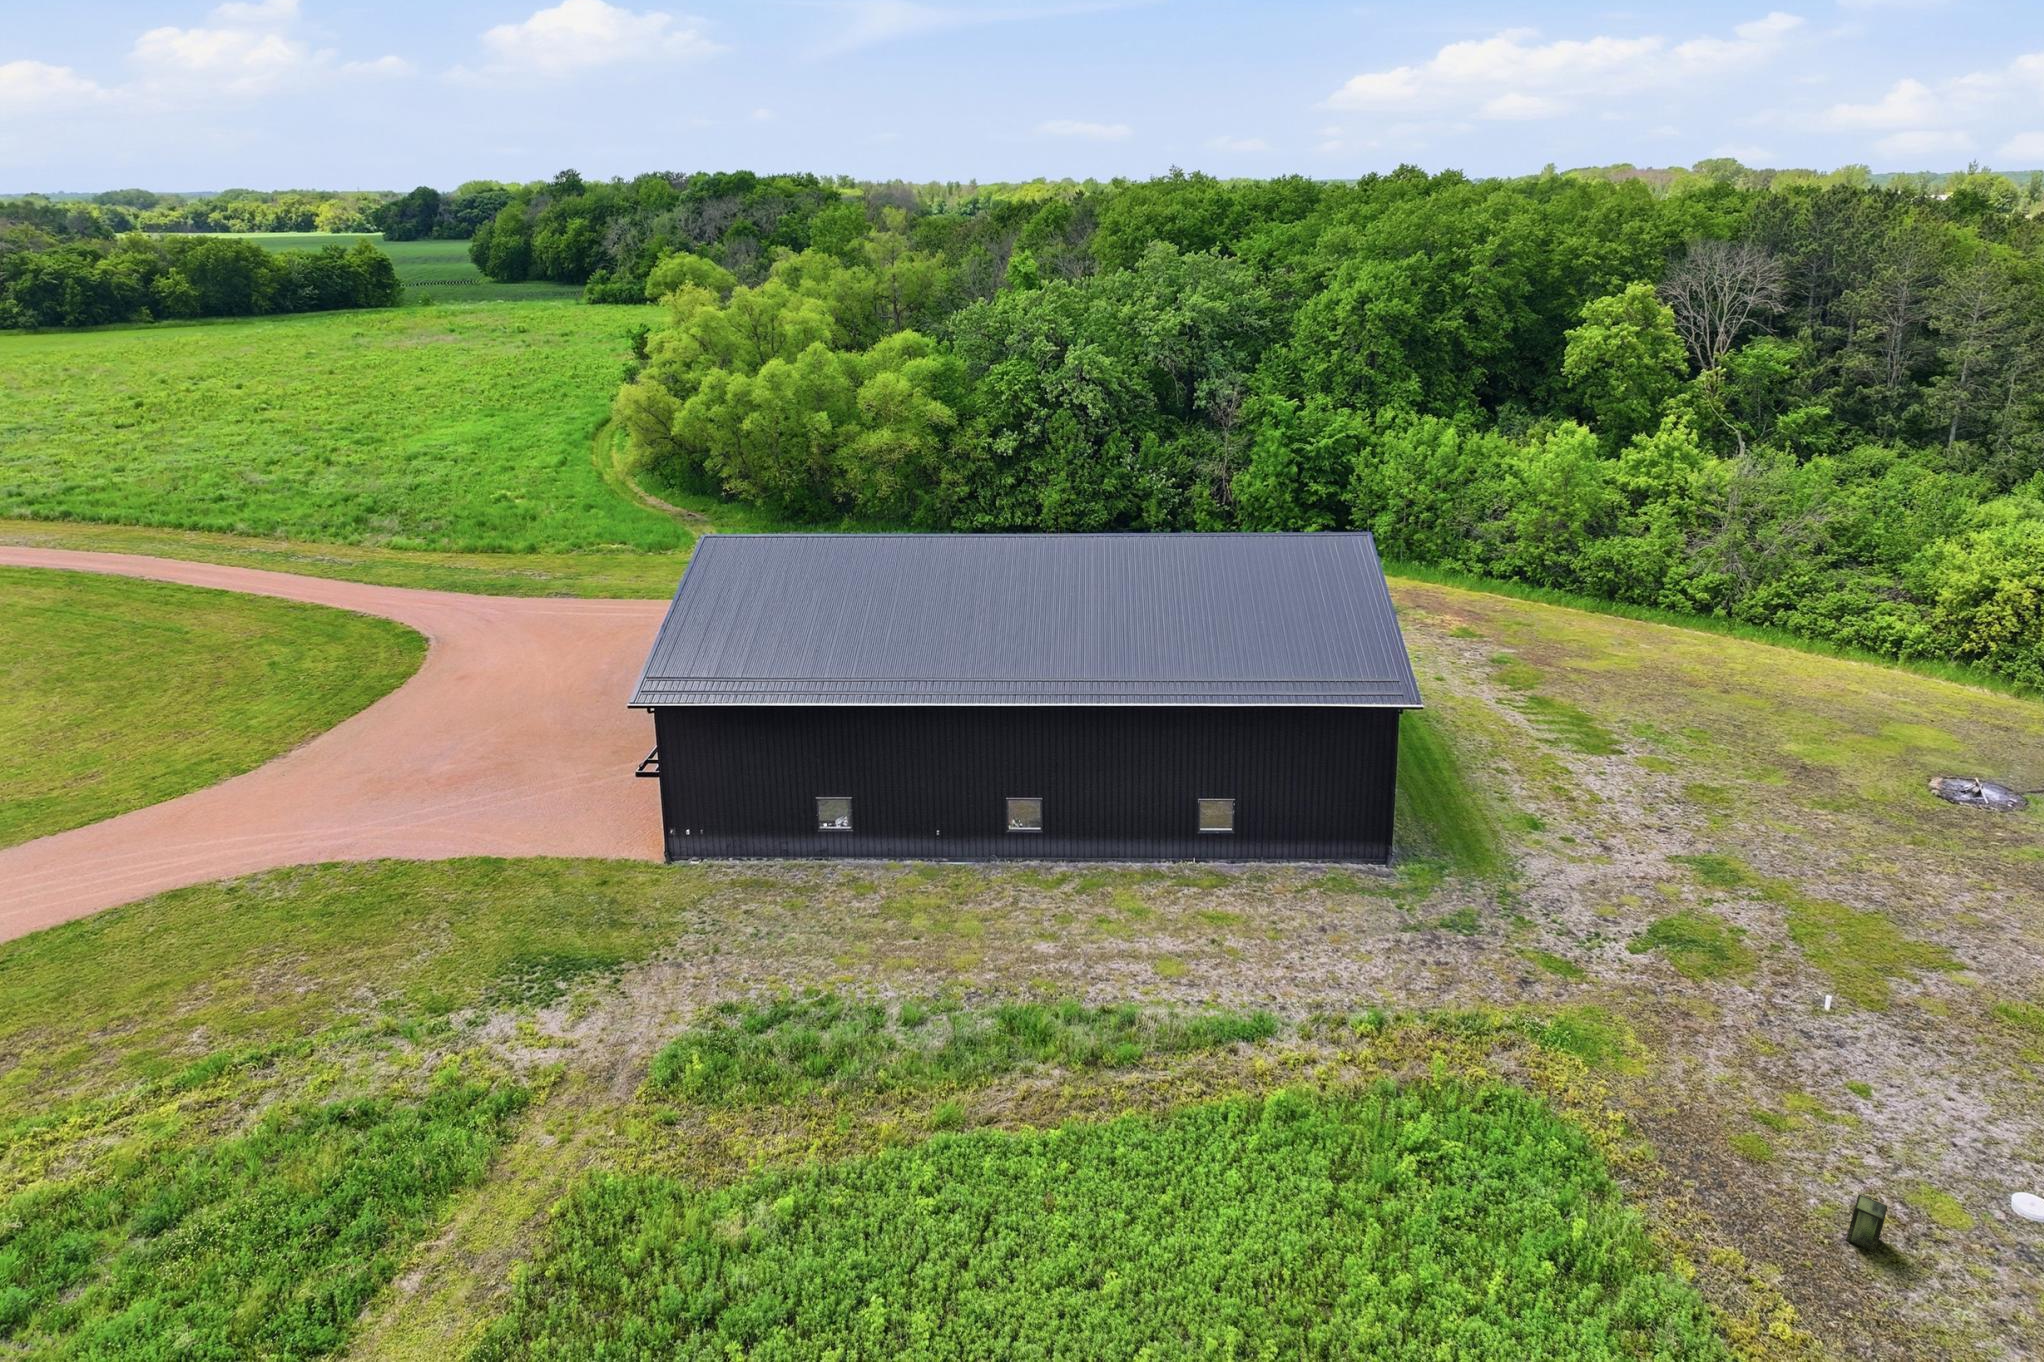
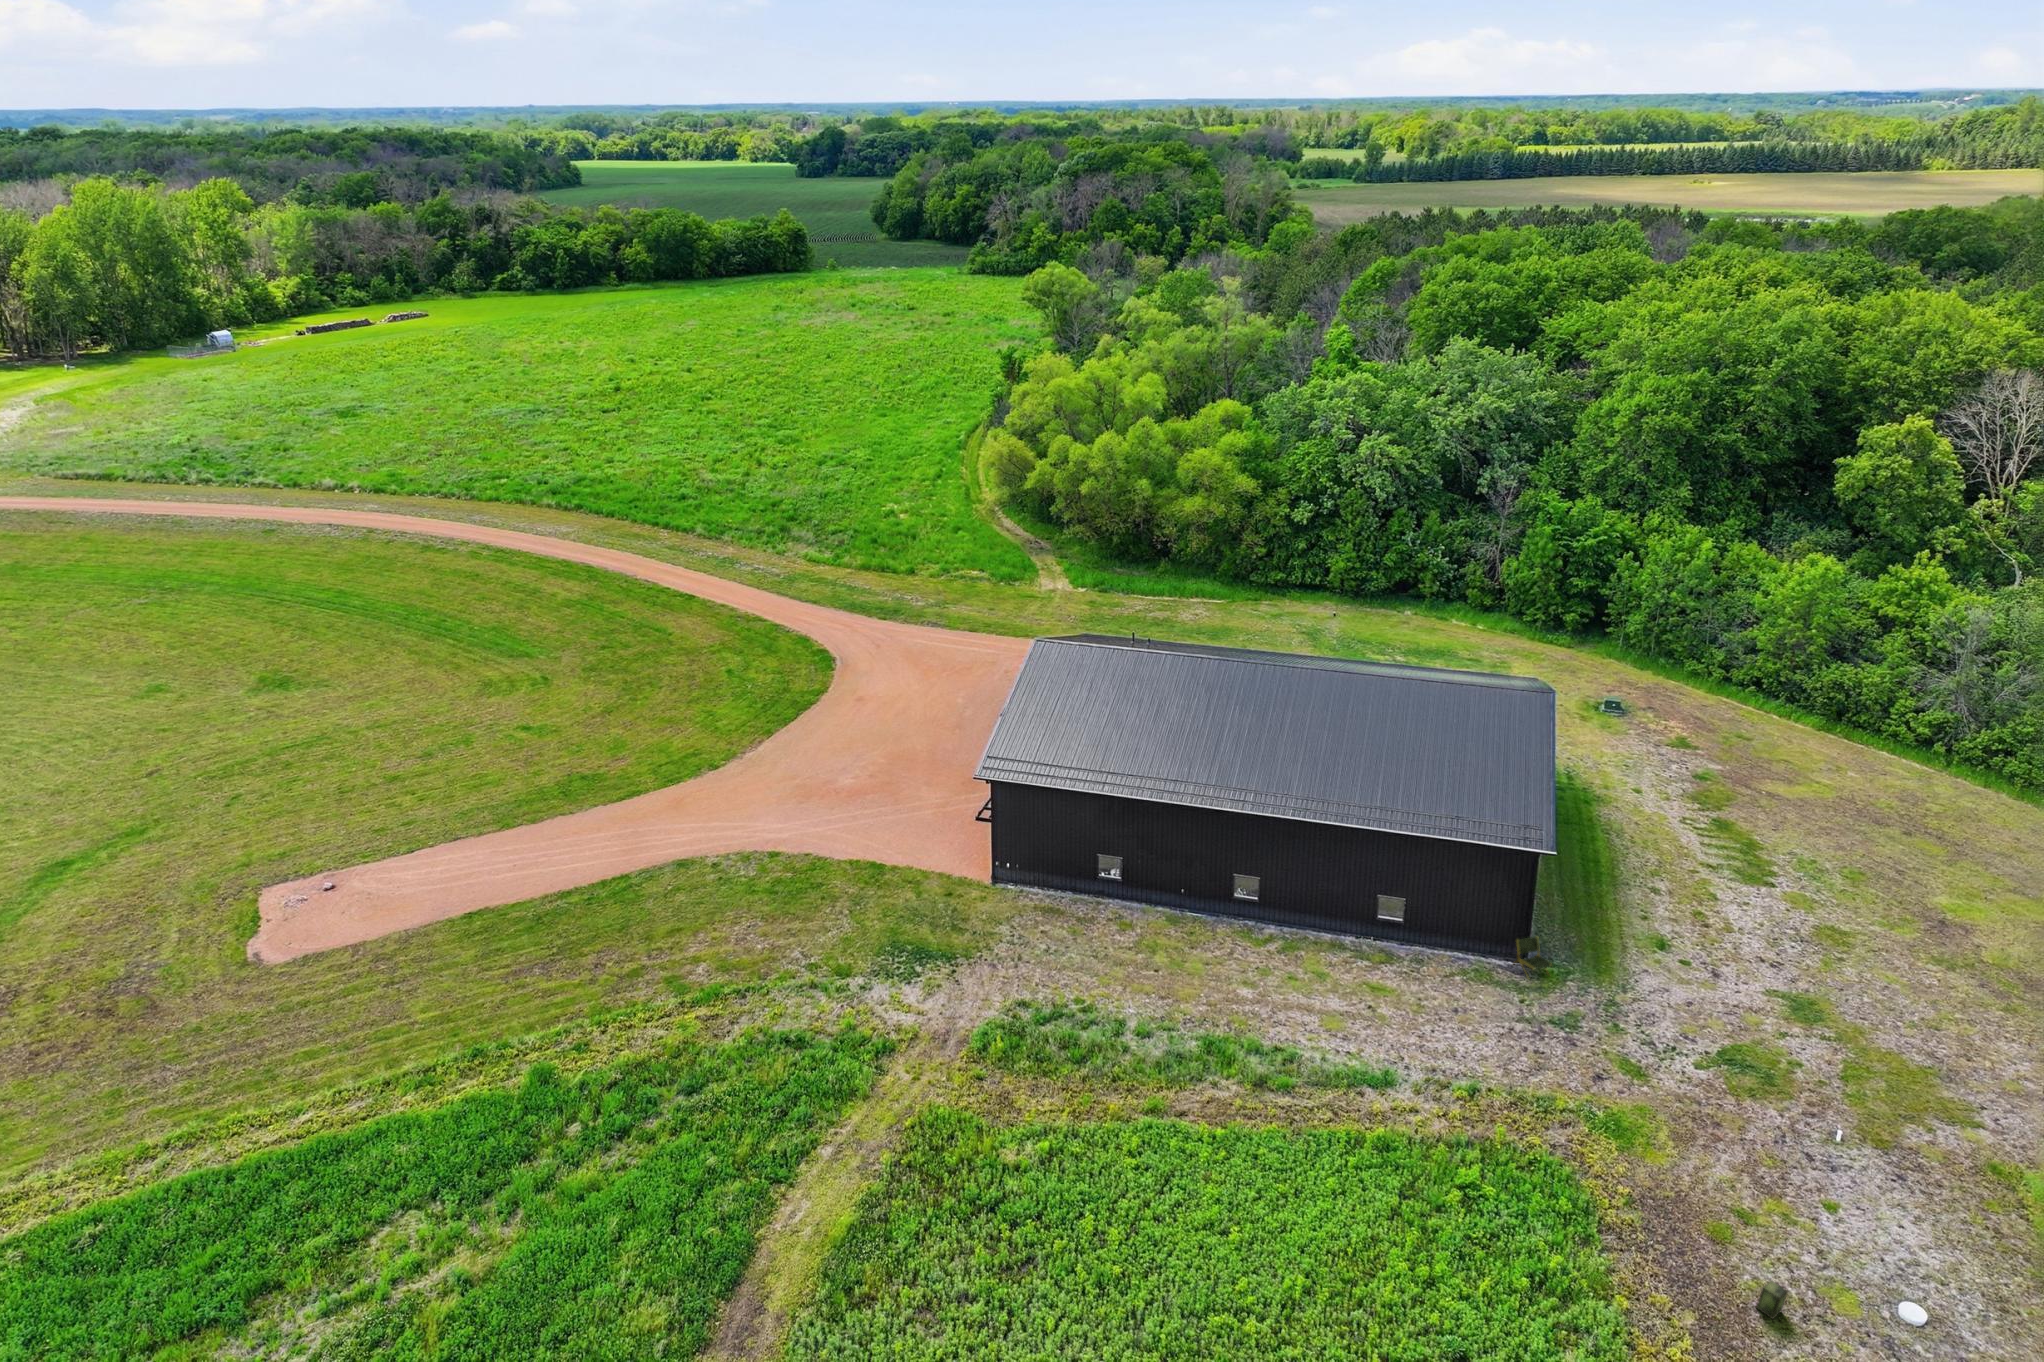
lounge chair: none [1379,828,1429,883] -> present [1514,936,1551,978]

